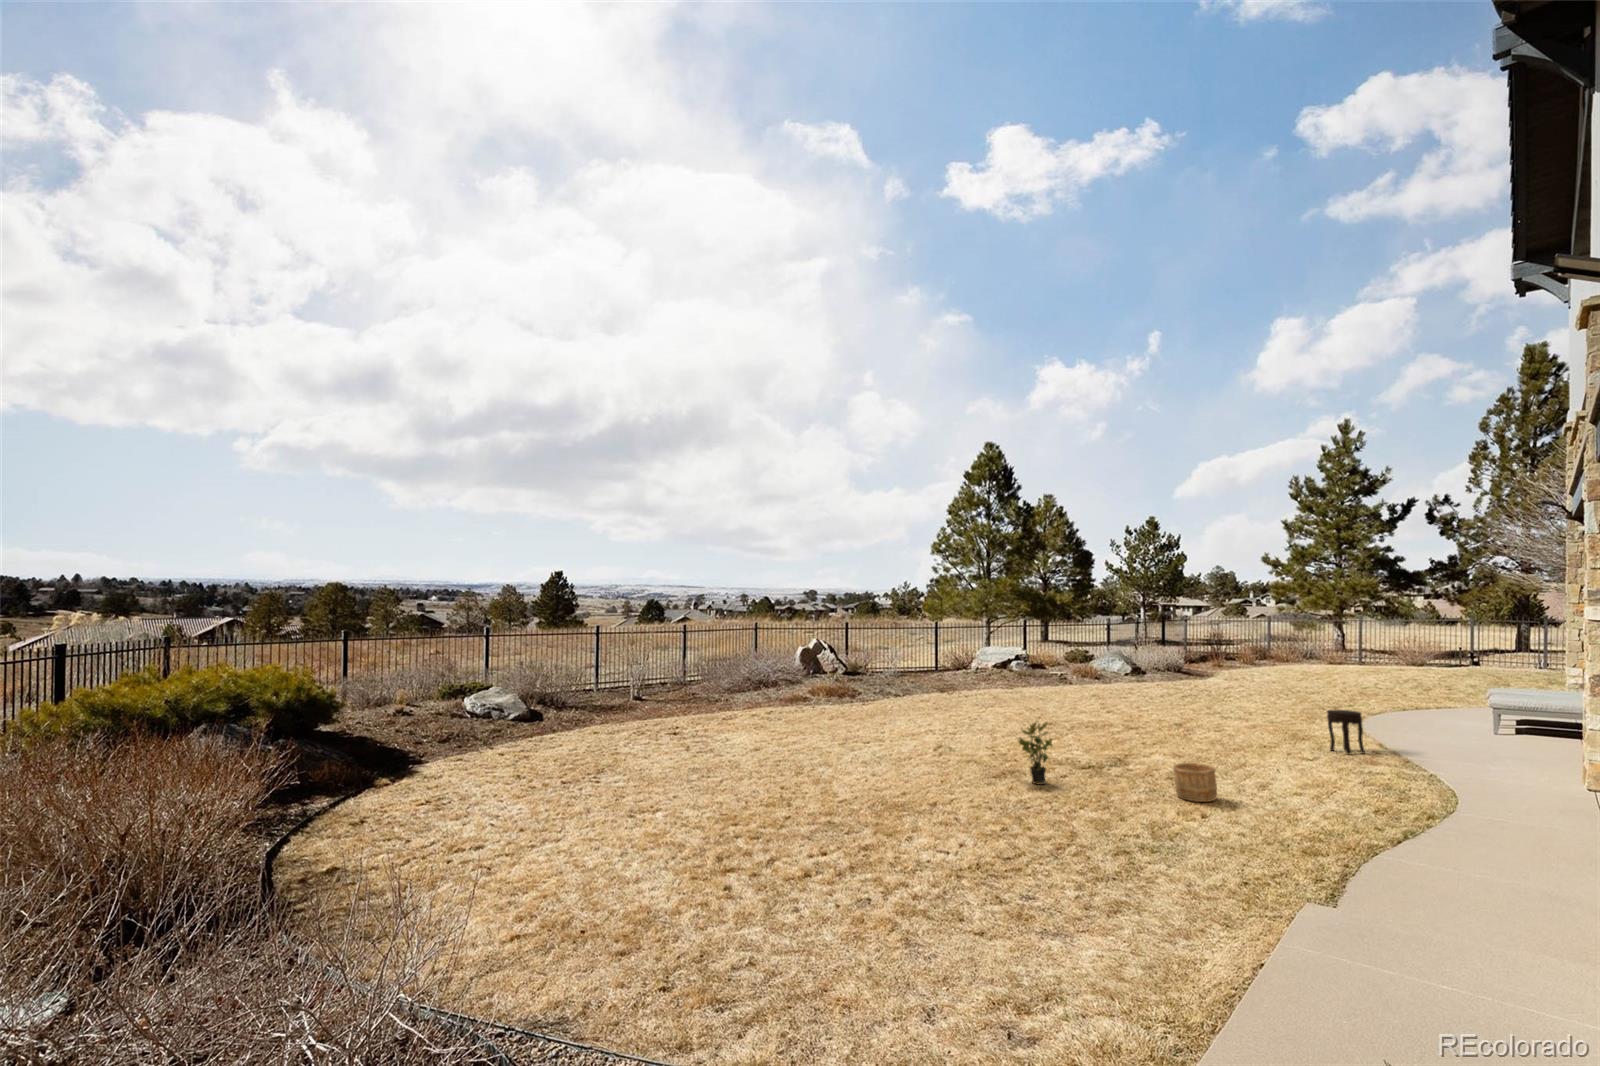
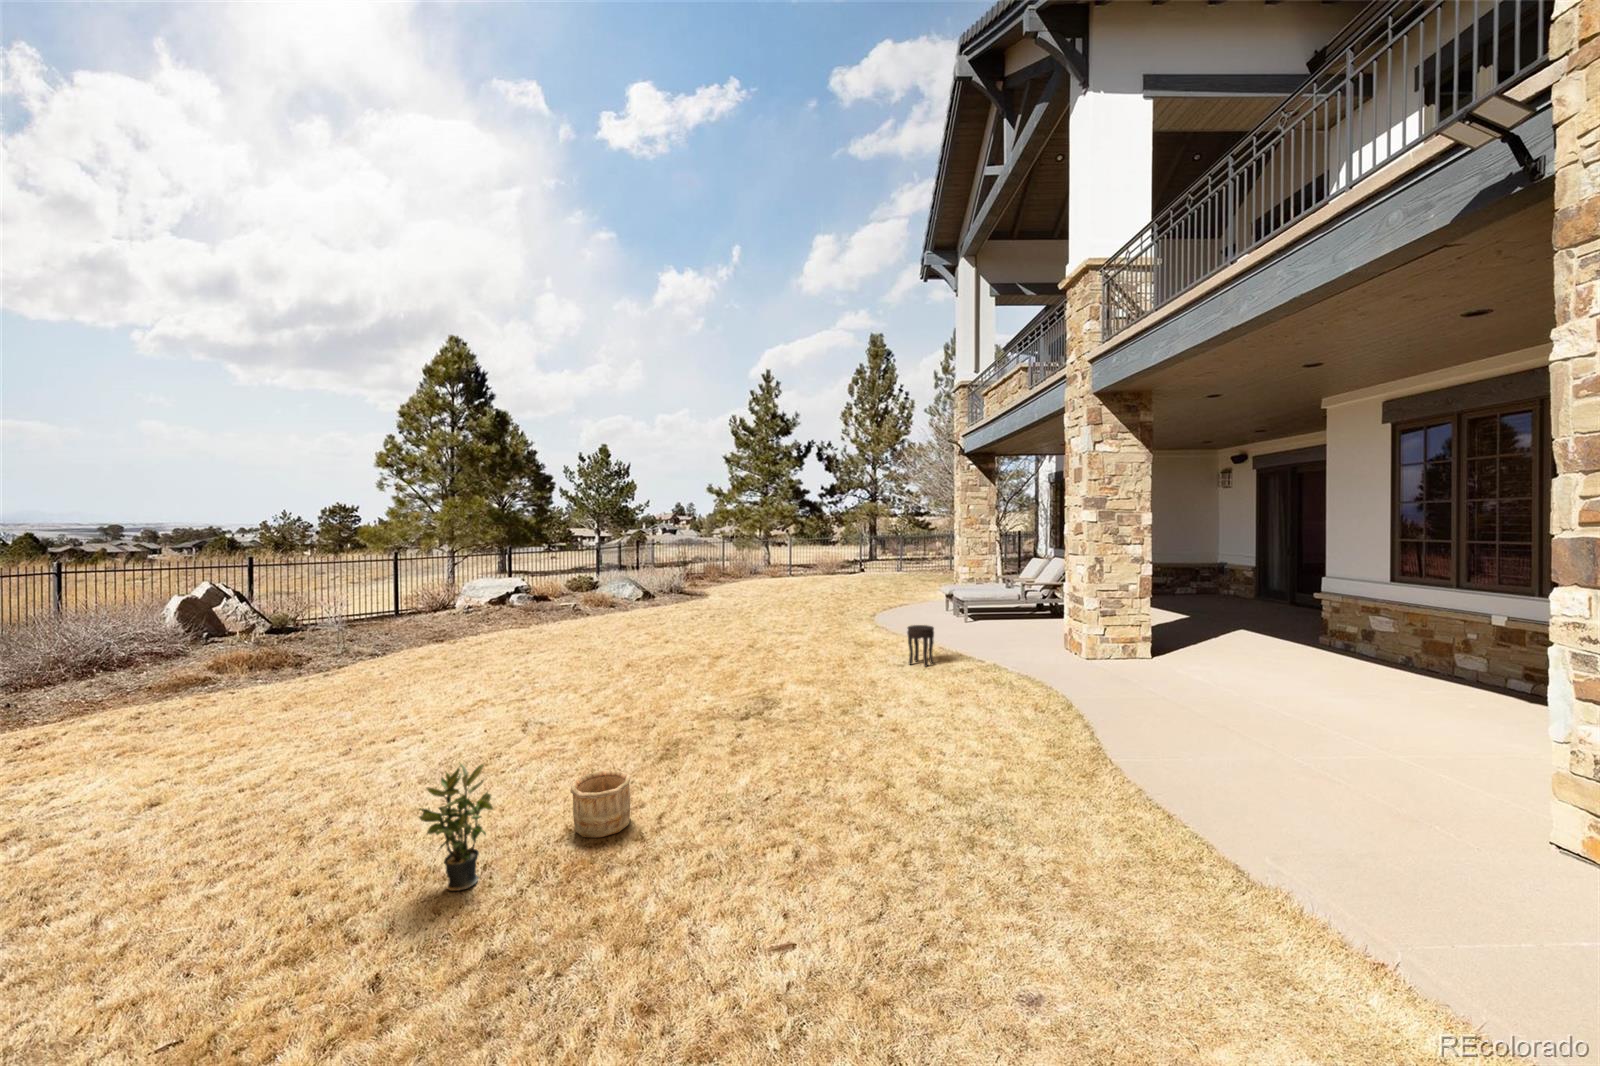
potted plant: present [1019,722,1053,785] -> present [419,764,493,891]
wooden bucket: present [1173,763,1217,802] -> present [570,770,631,837]

